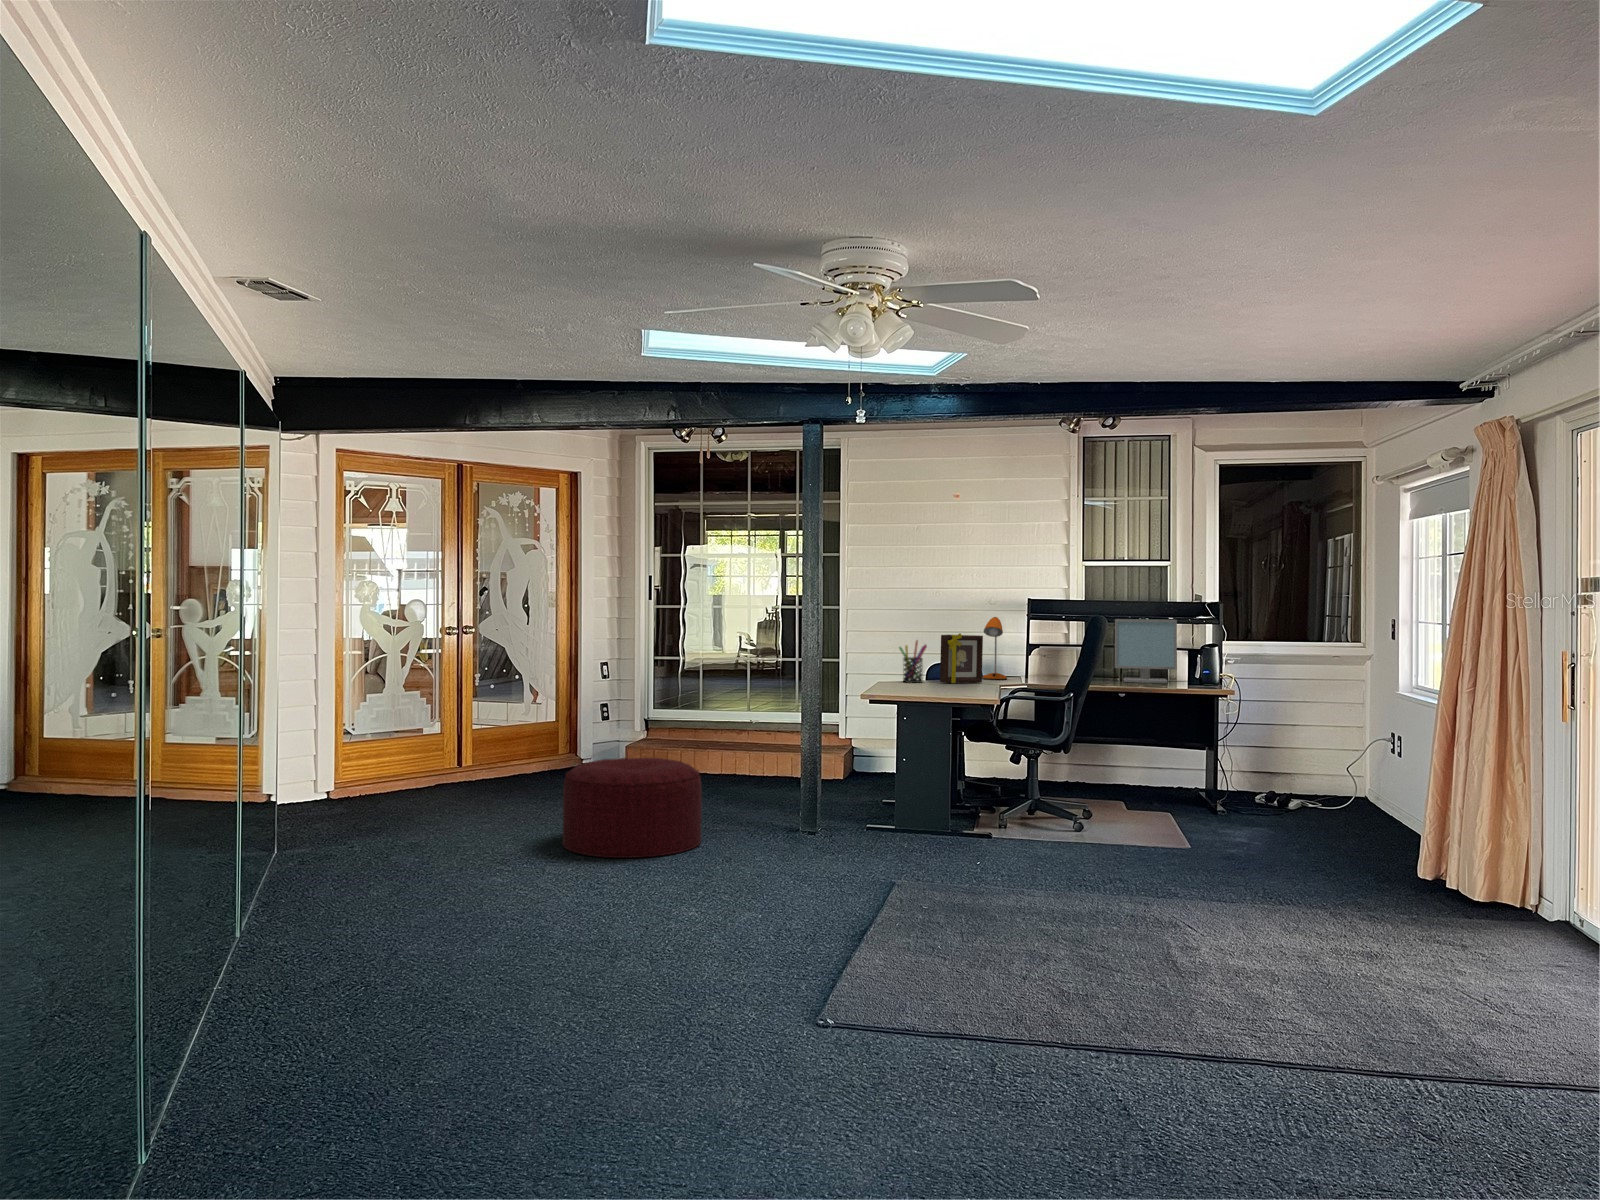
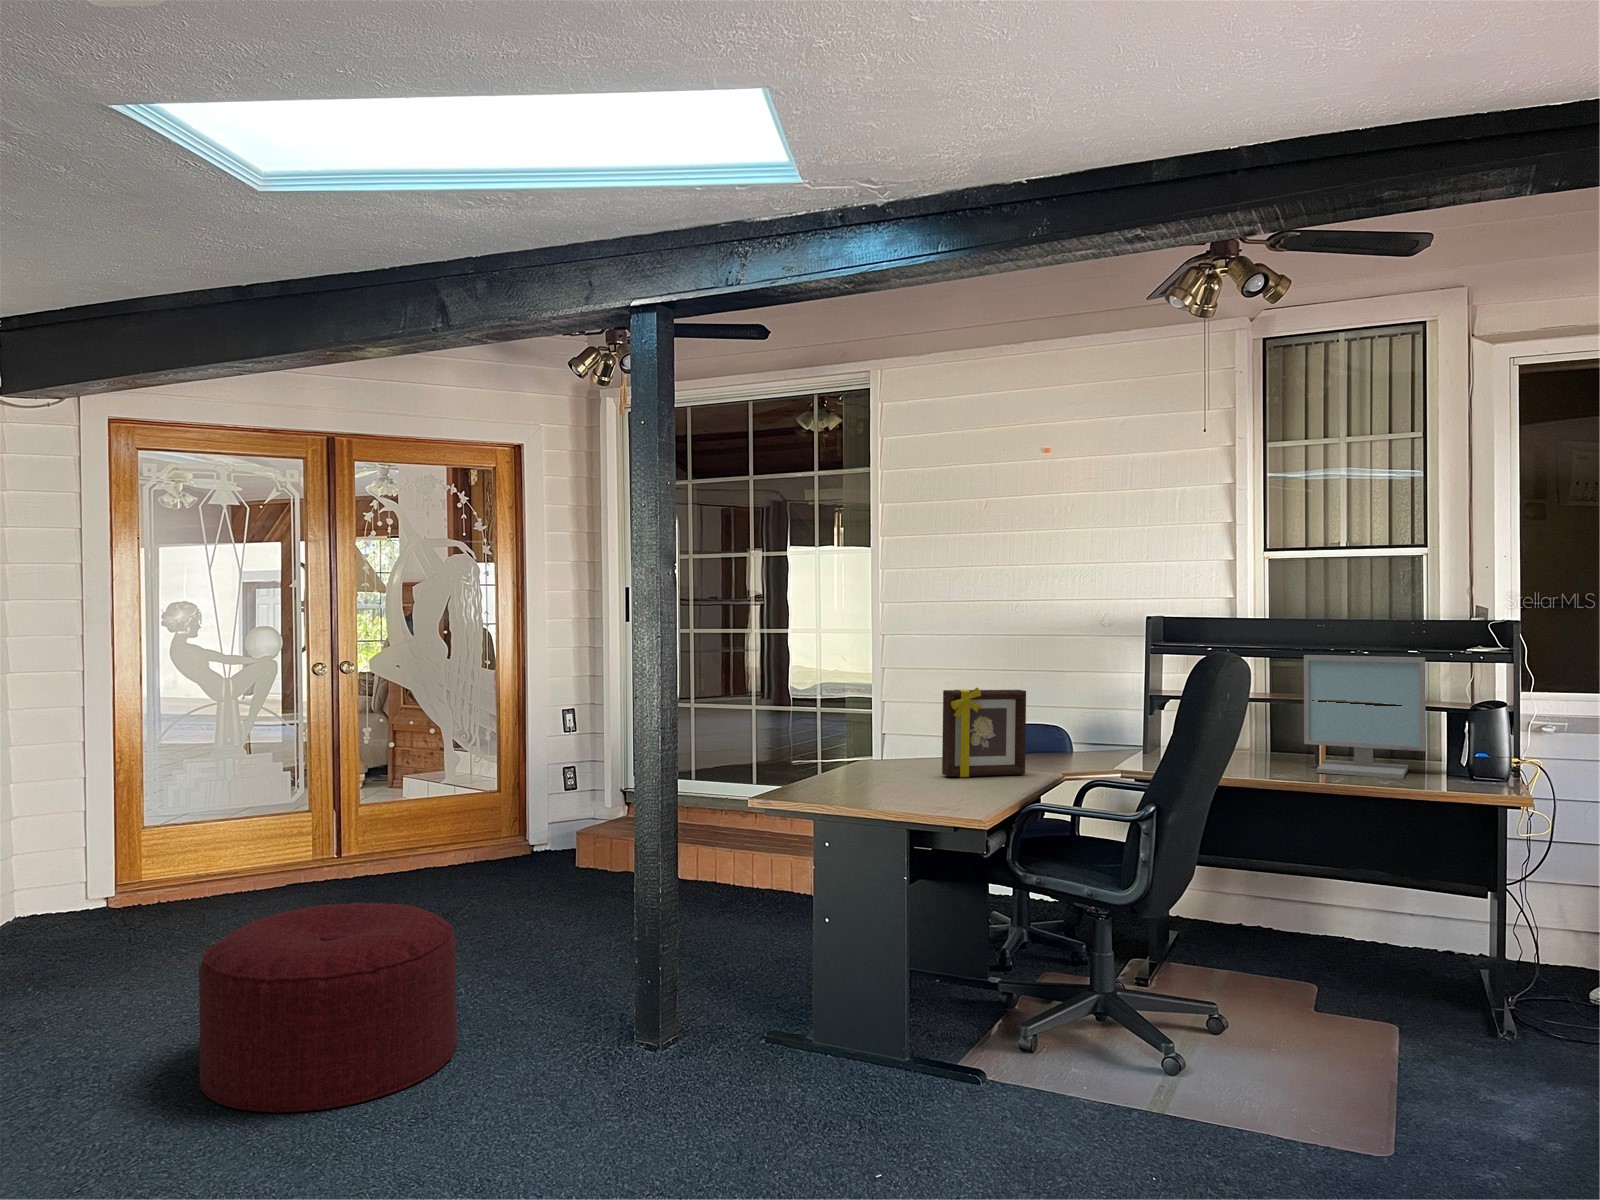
desk lamp: present [983,617,1007,680] -> none [1051,652,1098,763]
pen holder: present [899,641,927,683] -> none [878,697,926,774]

